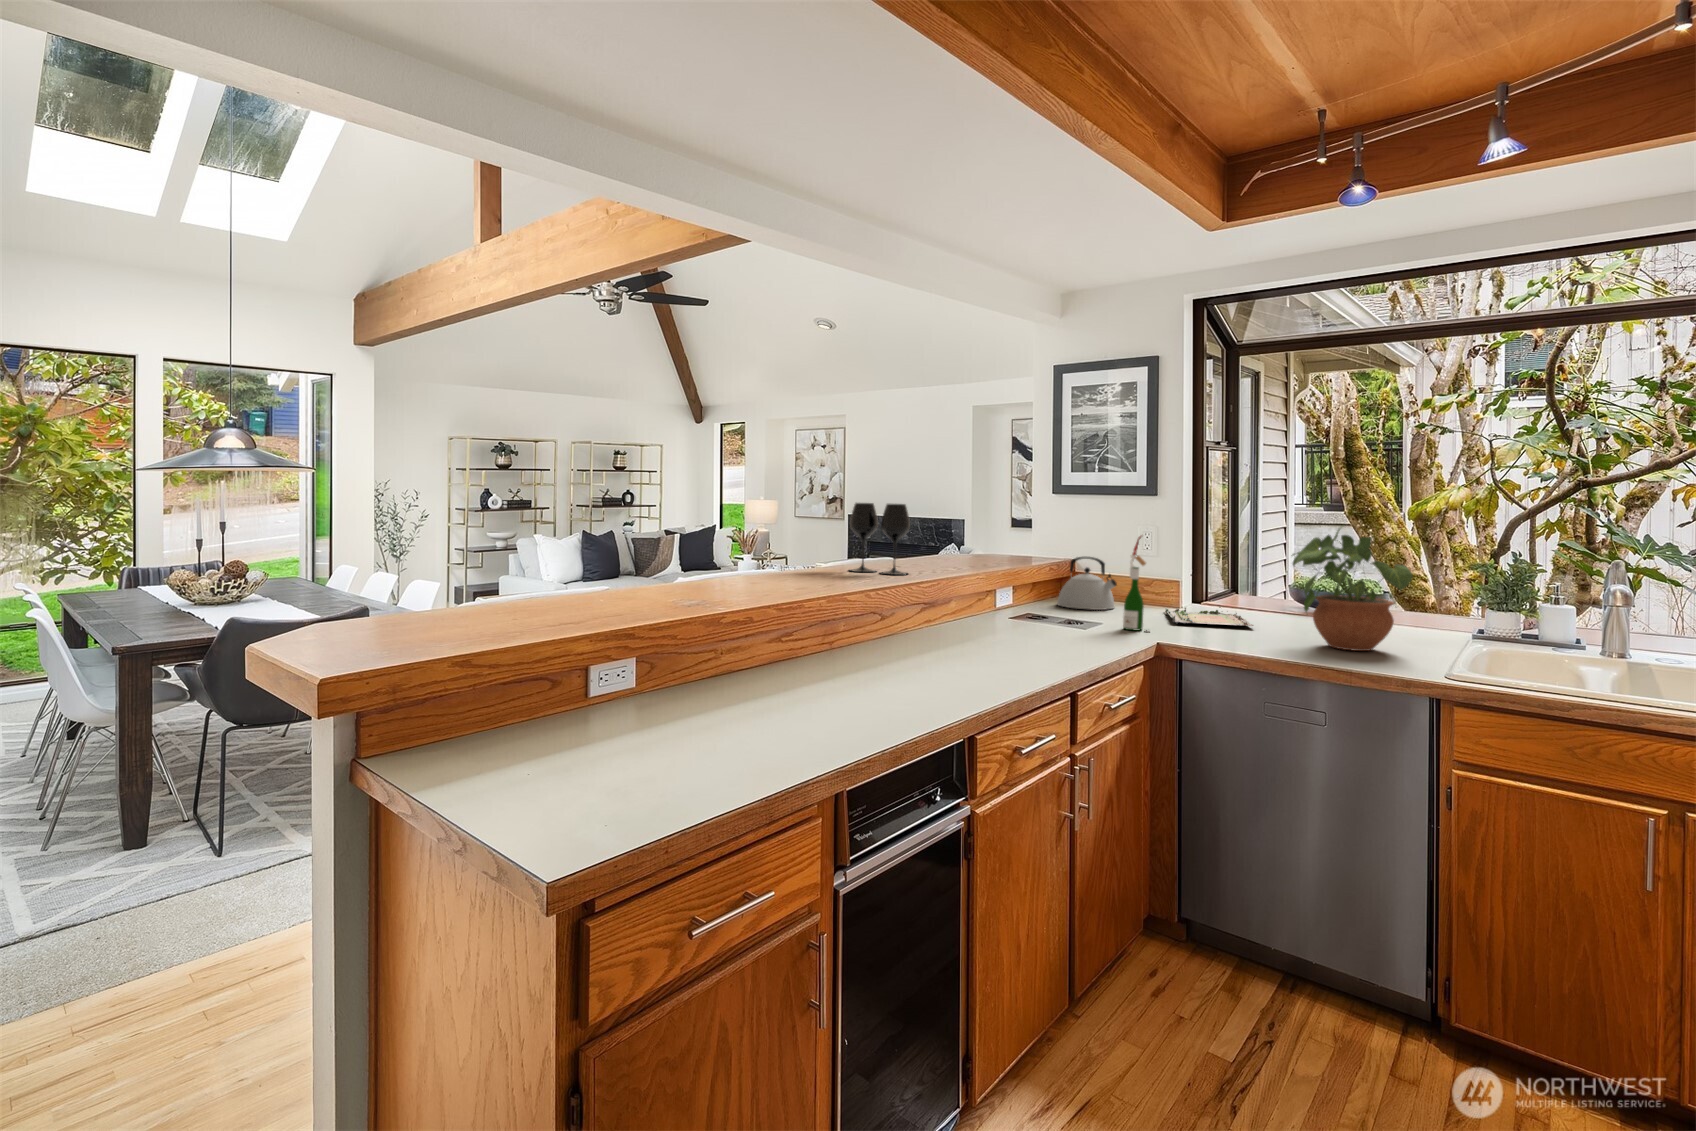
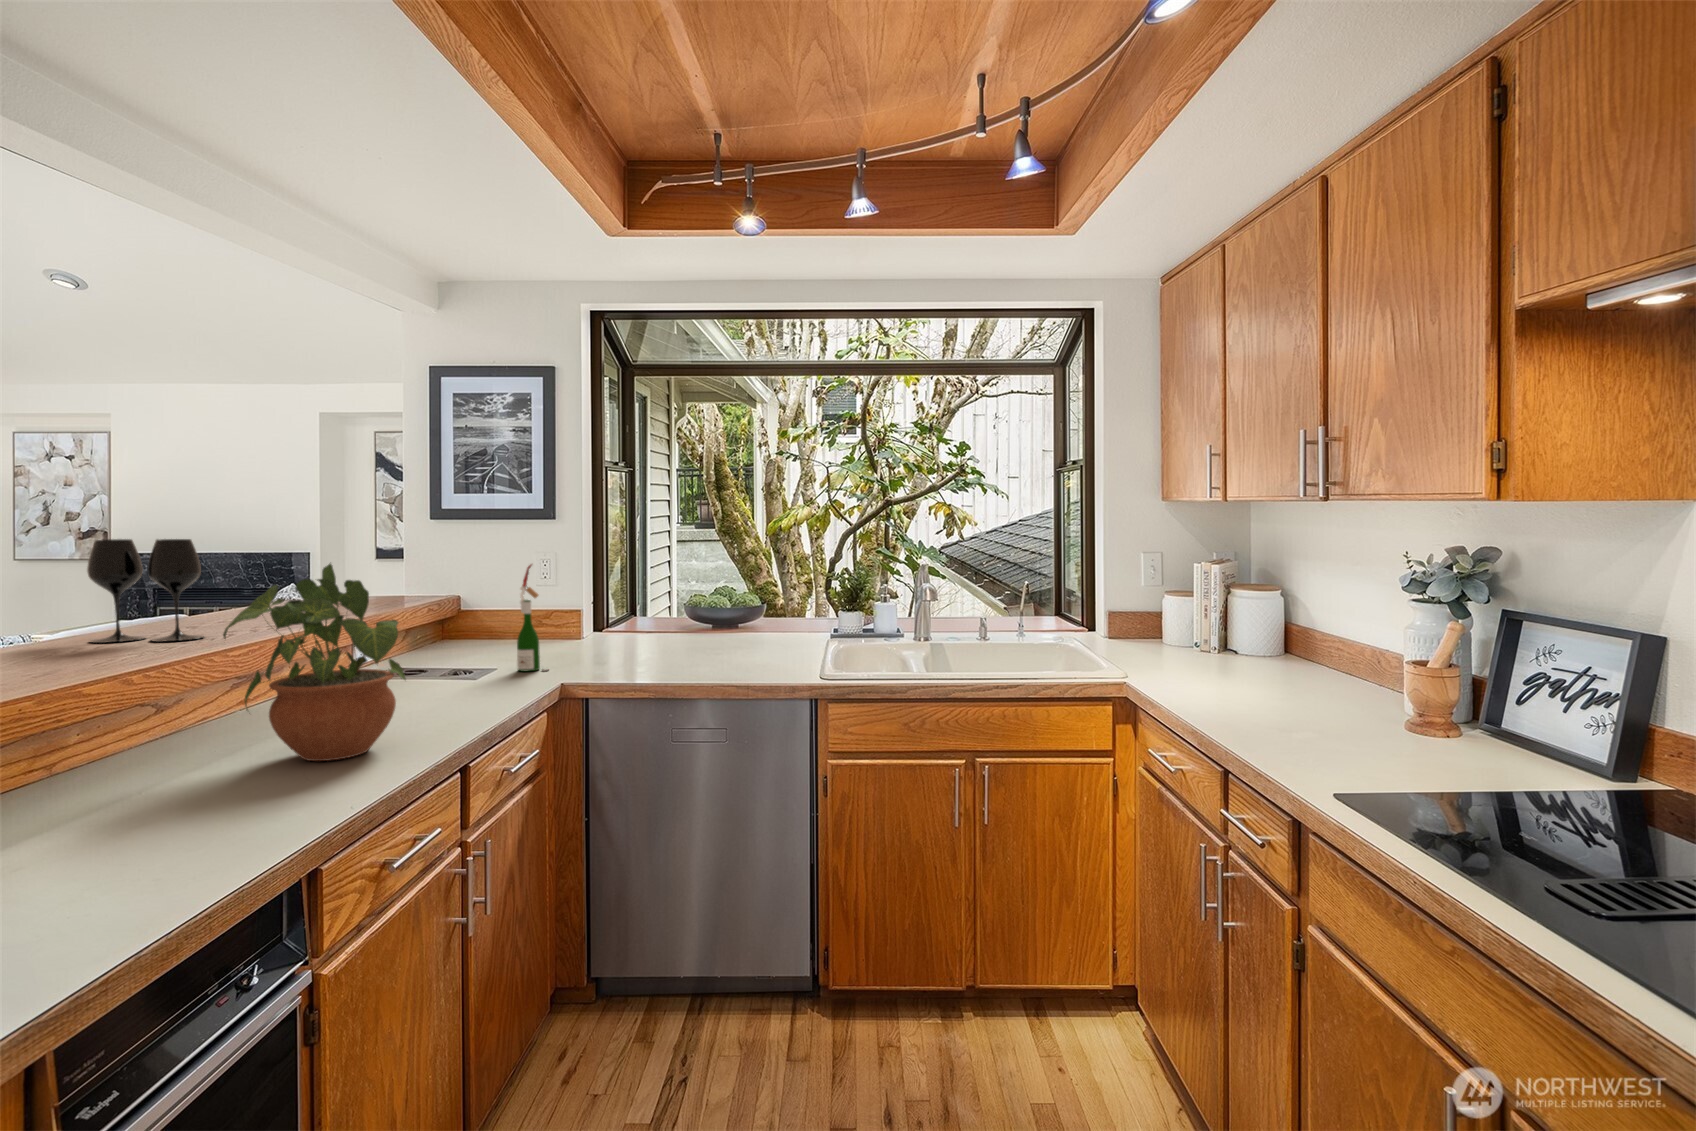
potted plant: present [1293,529,1413,651] -> present [223,564,406,761]
kettle: present [1057,557,1117,610] -> none [435,591,507,652]
tray: present [1165,606,1253,626] -> none [562,630,652,656]

